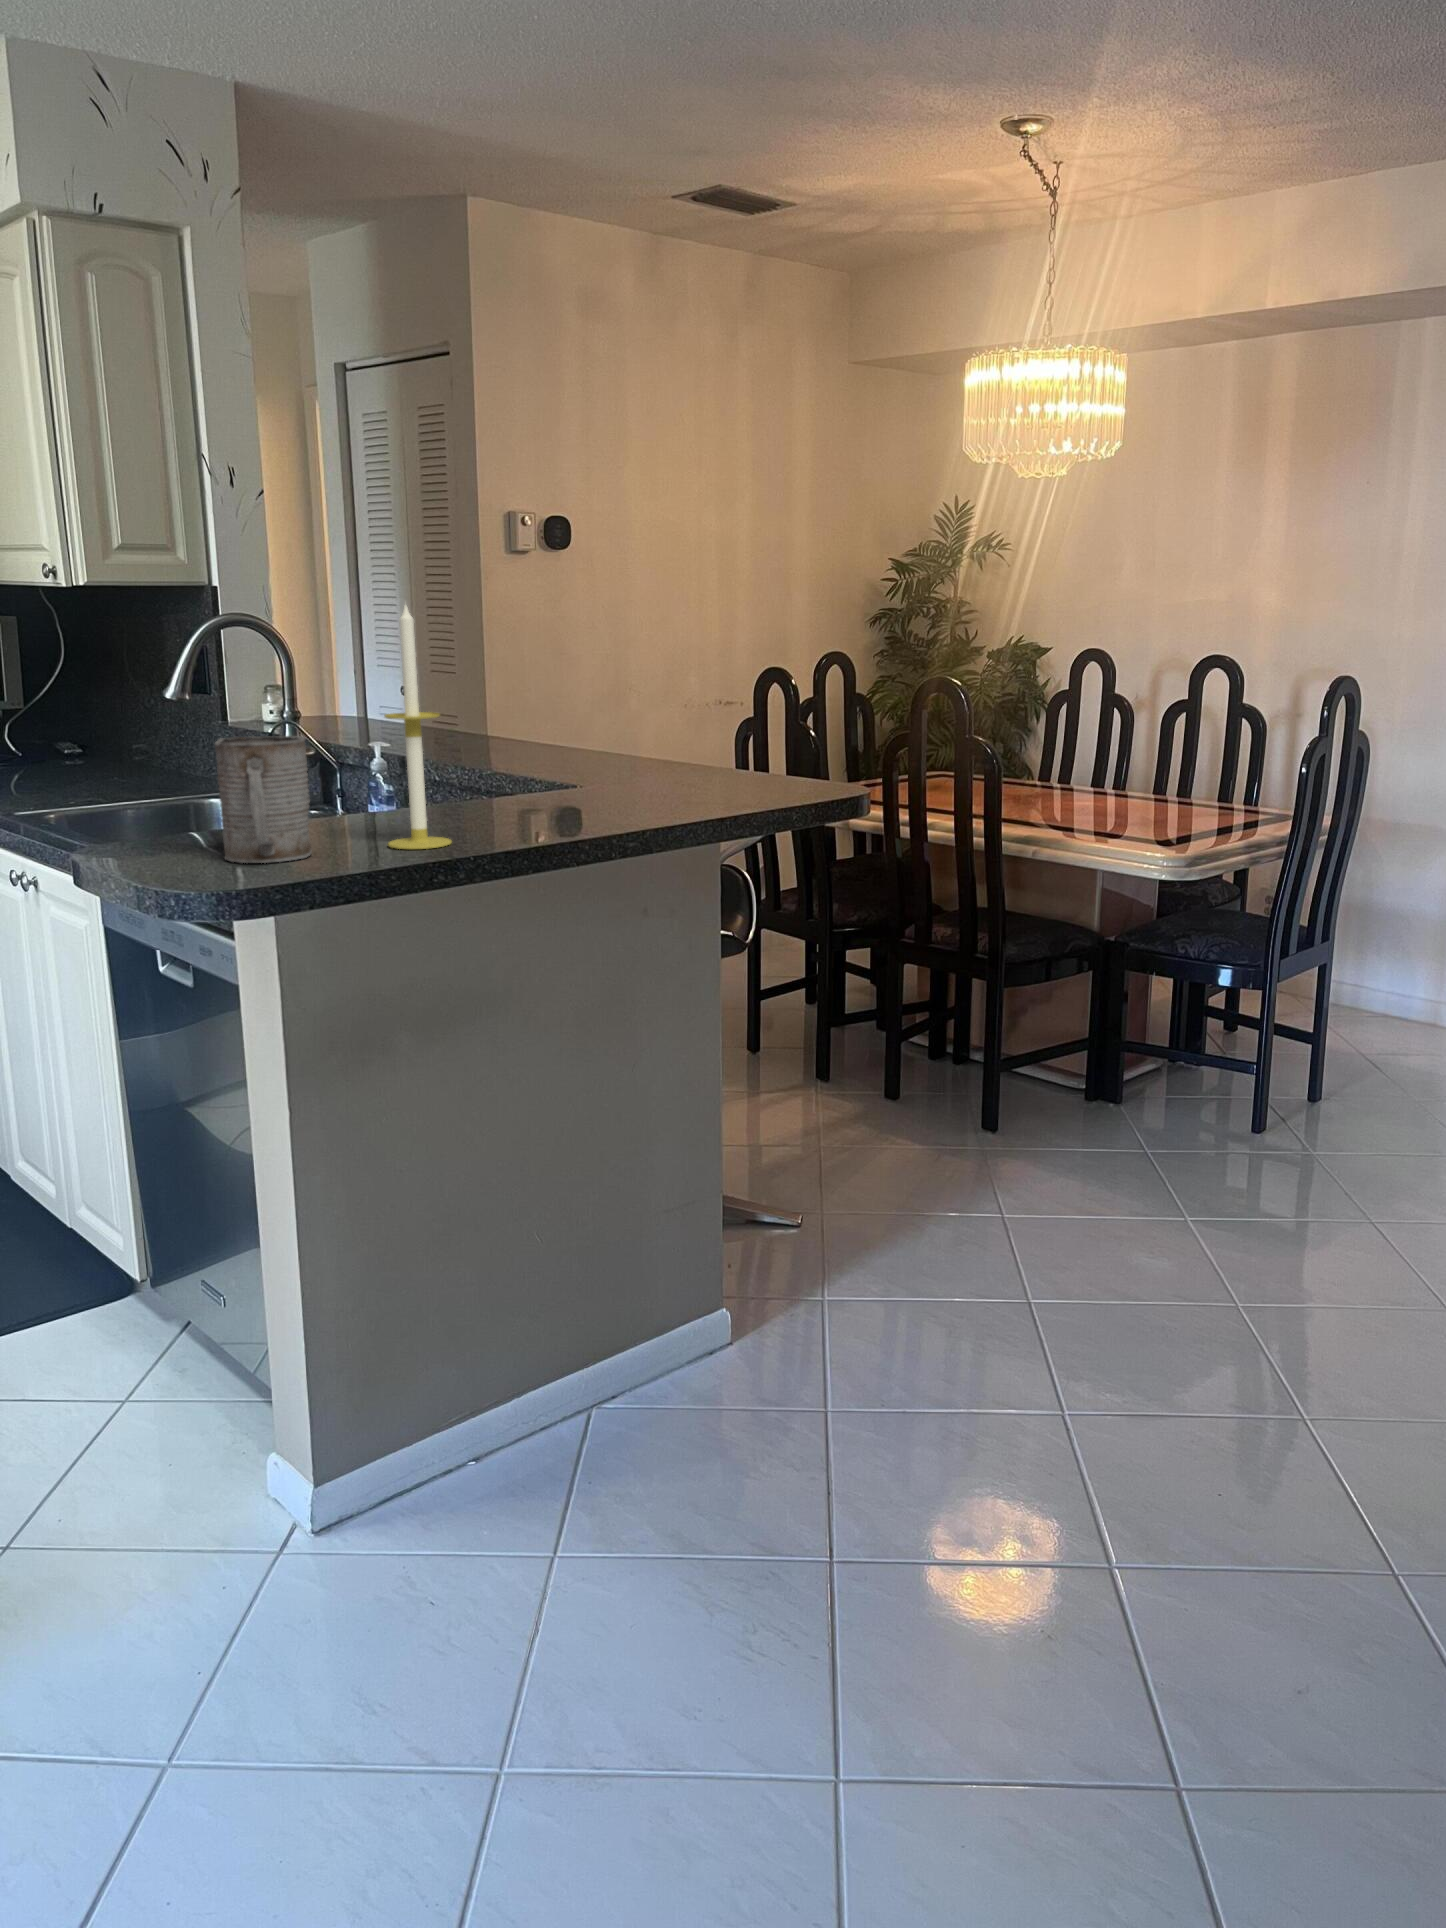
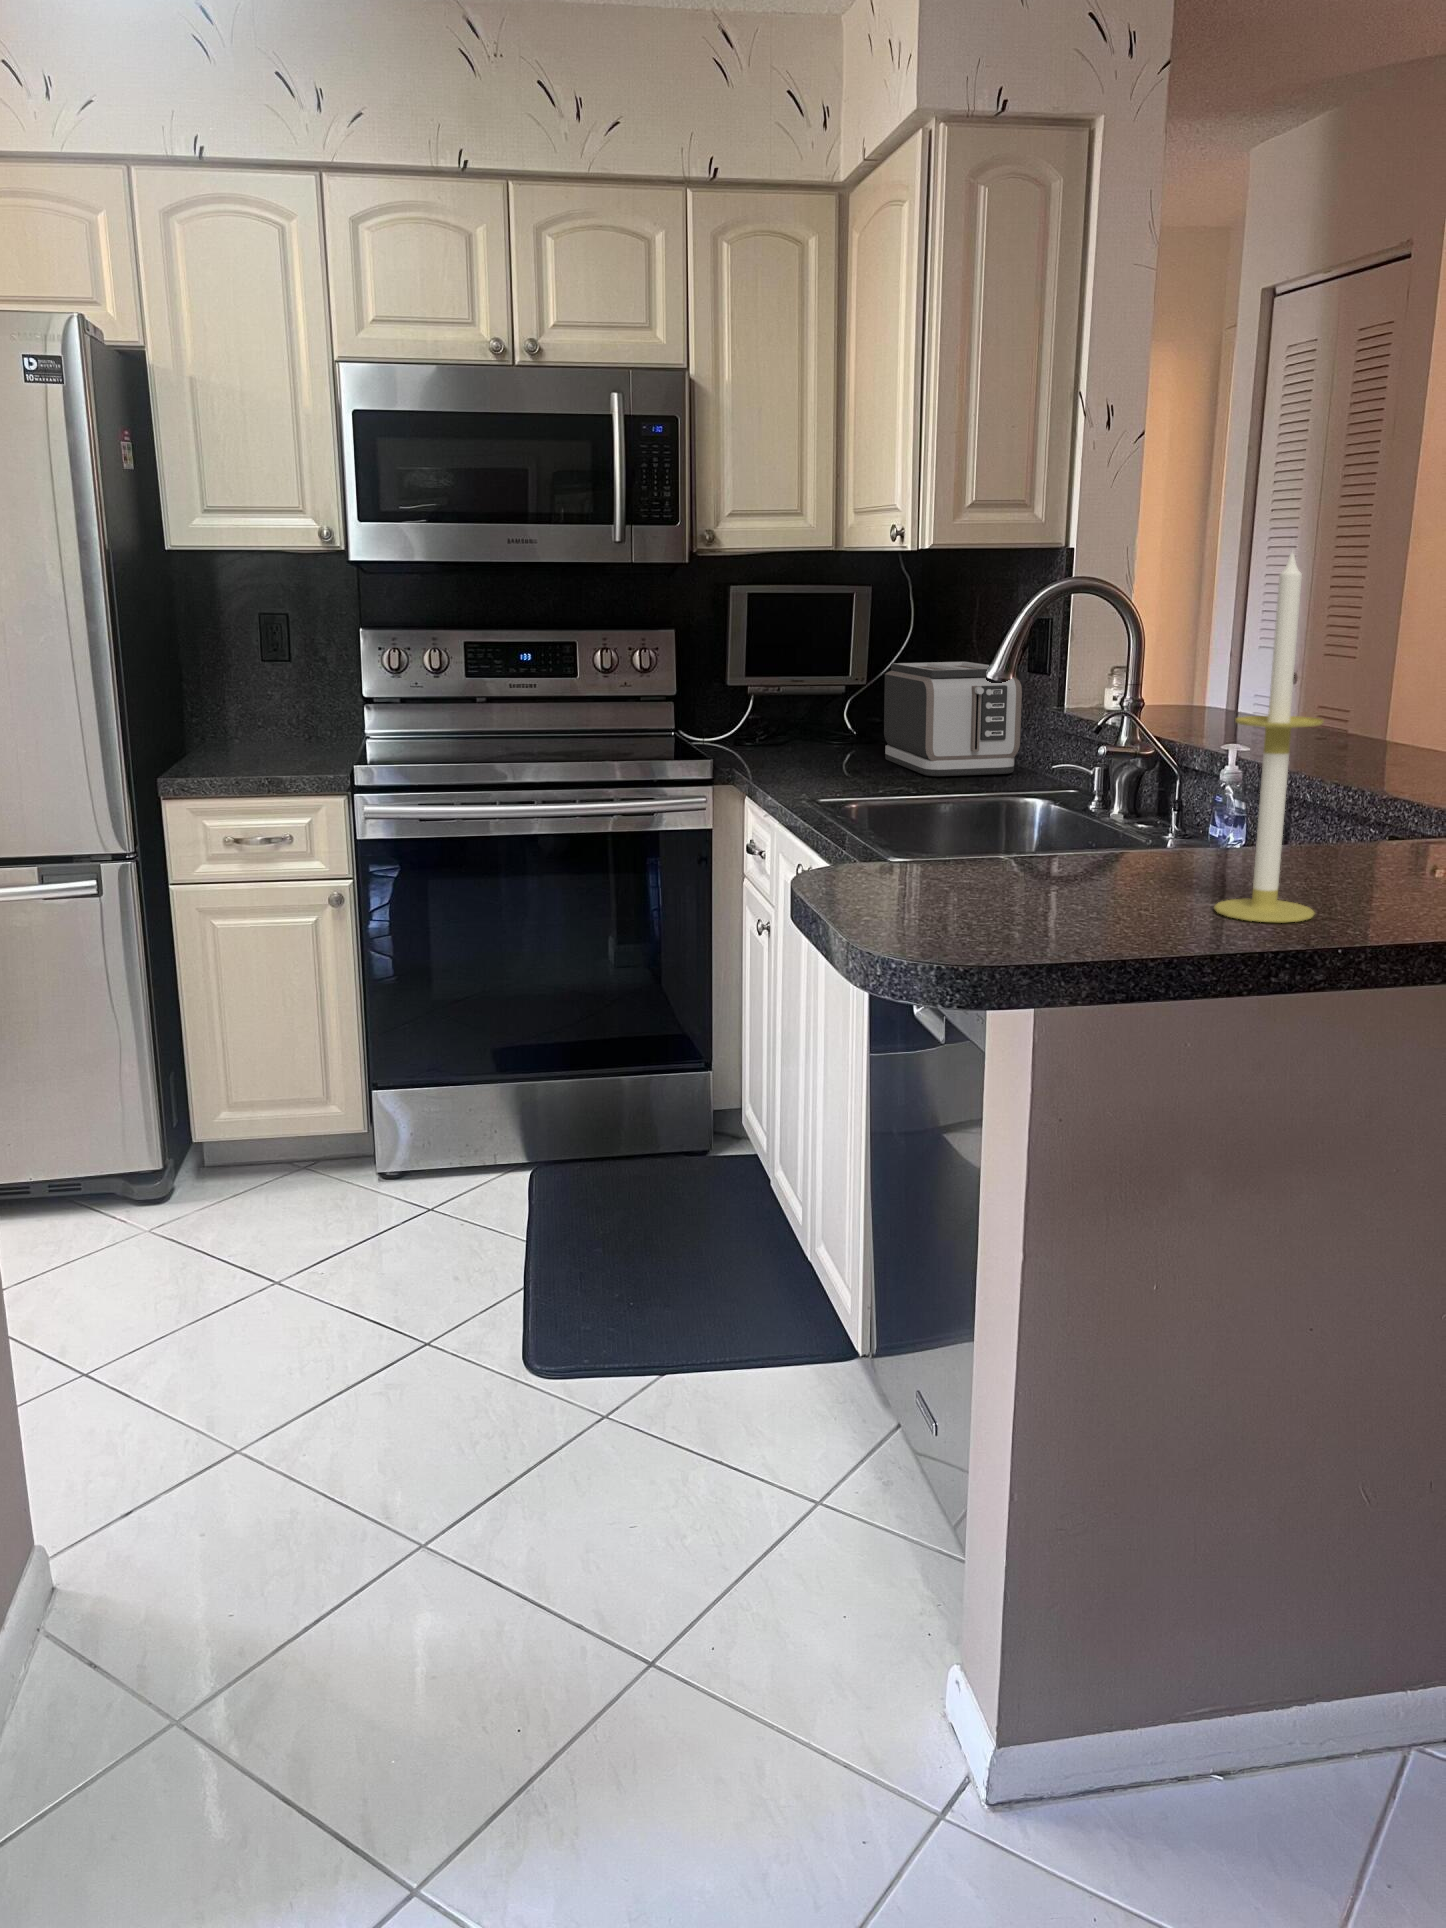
toaster: none [49,686,193,789] -> present [884,662,1022,776]
mug: present [215,736,312,863] -> none [983,740,1114,919]

